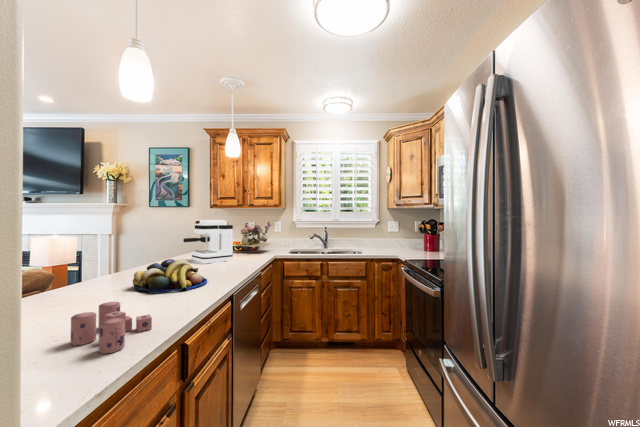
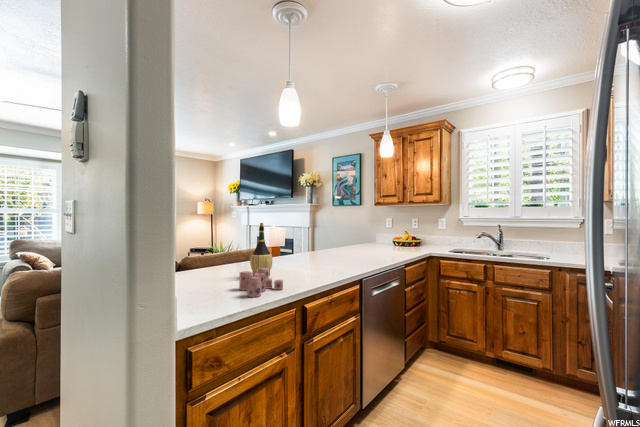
coffee maker: present [183,220,233,263] -> none [344,216,384,254]
flower arrangement: present [235,222,273,250] -> none [393,218,434,247]
wine bottle: none [73,234,115,319] -> present [250,223,272,277]
fruit bowl: present [133,259,207,294] -> none [295,246,347,271]

